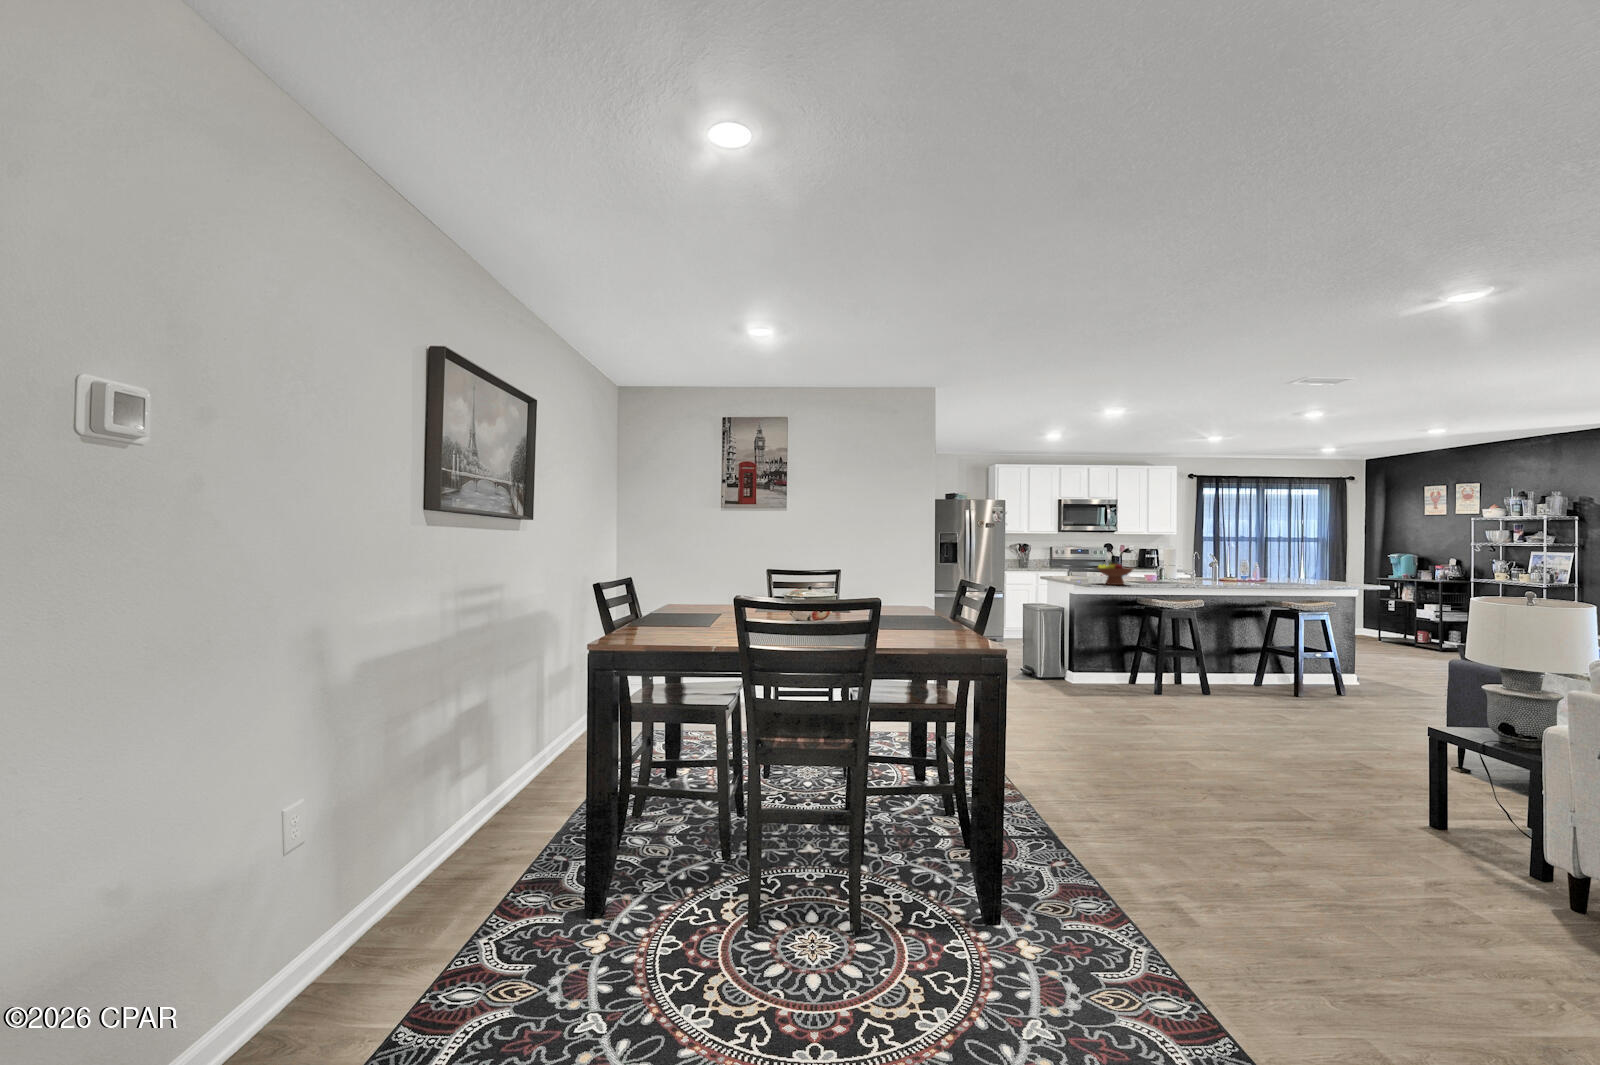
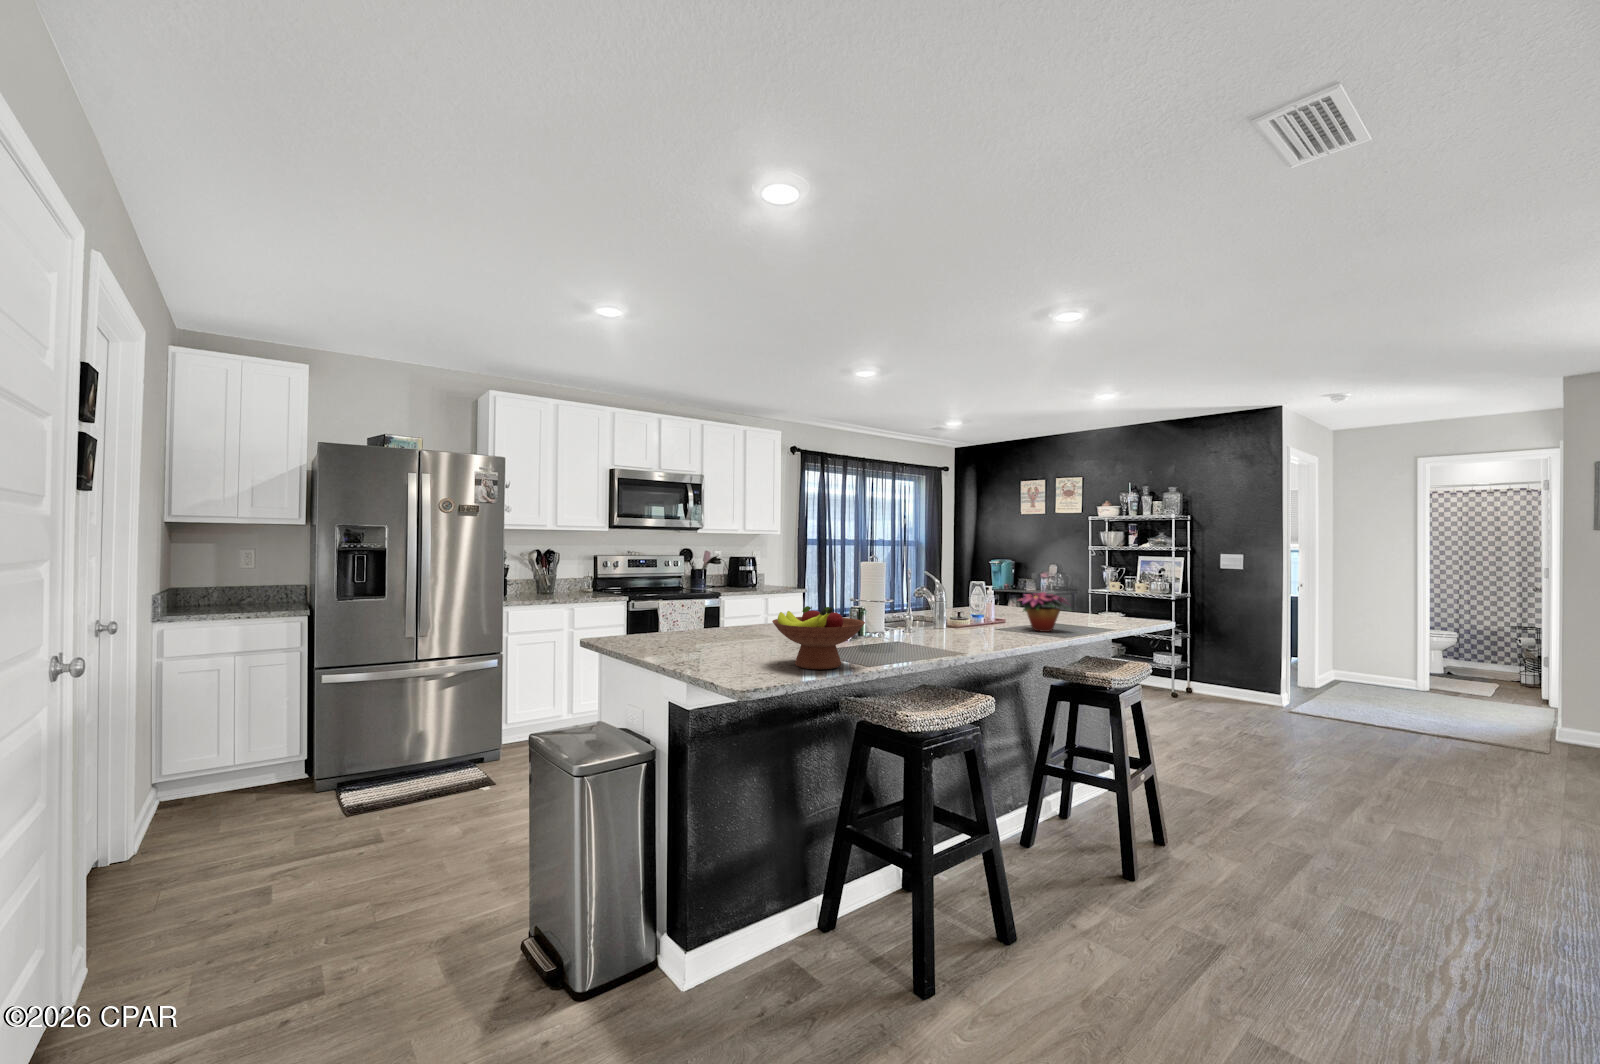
flower arrangement: none [1272,566,1310,588] -> present [1020,593,1067,632]

